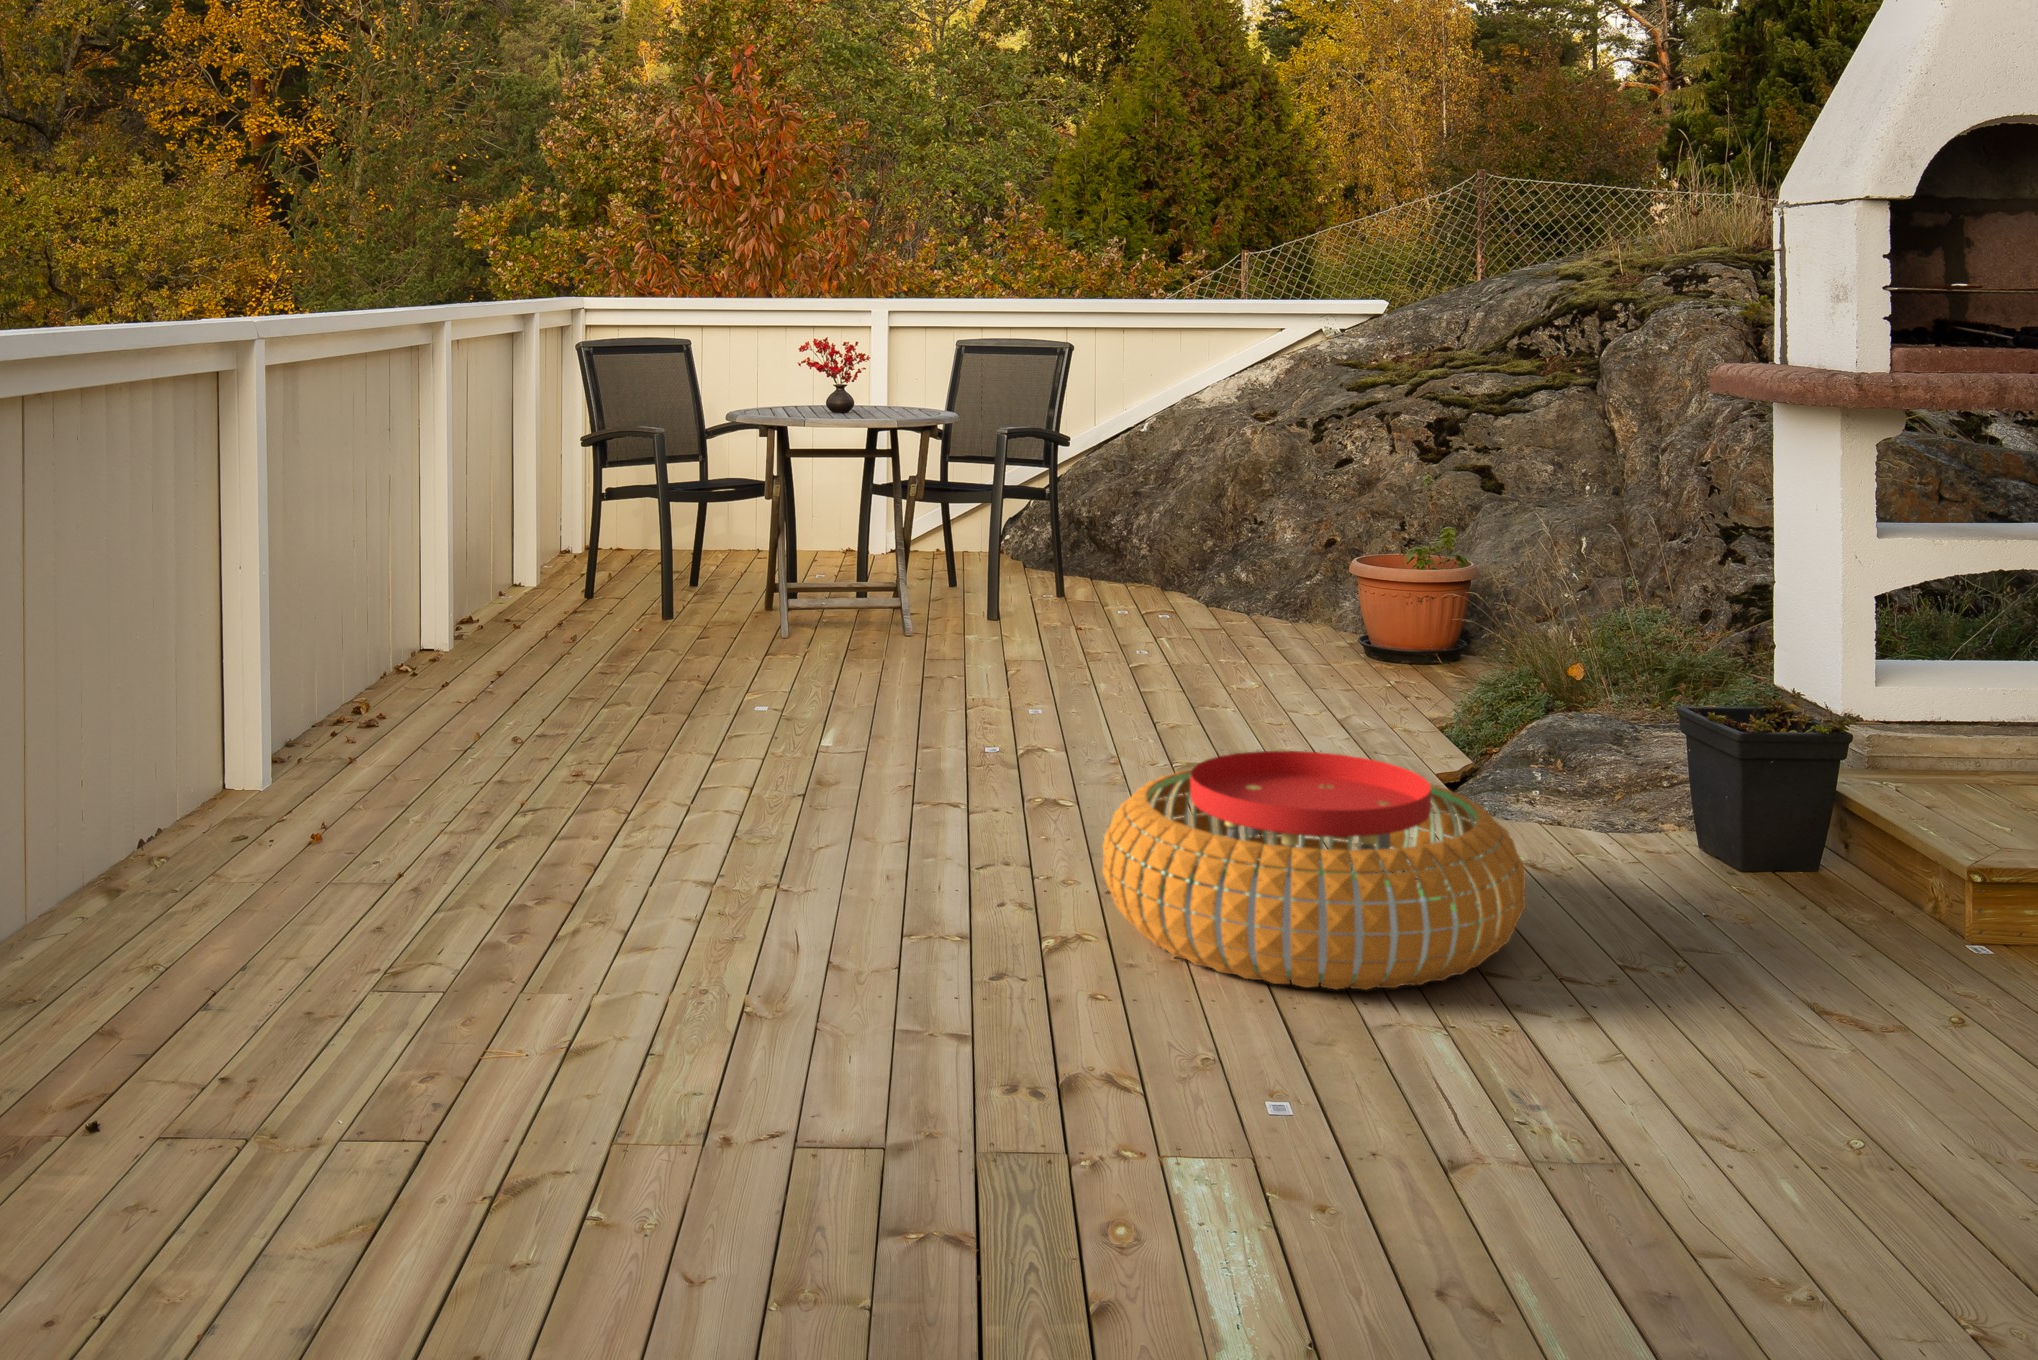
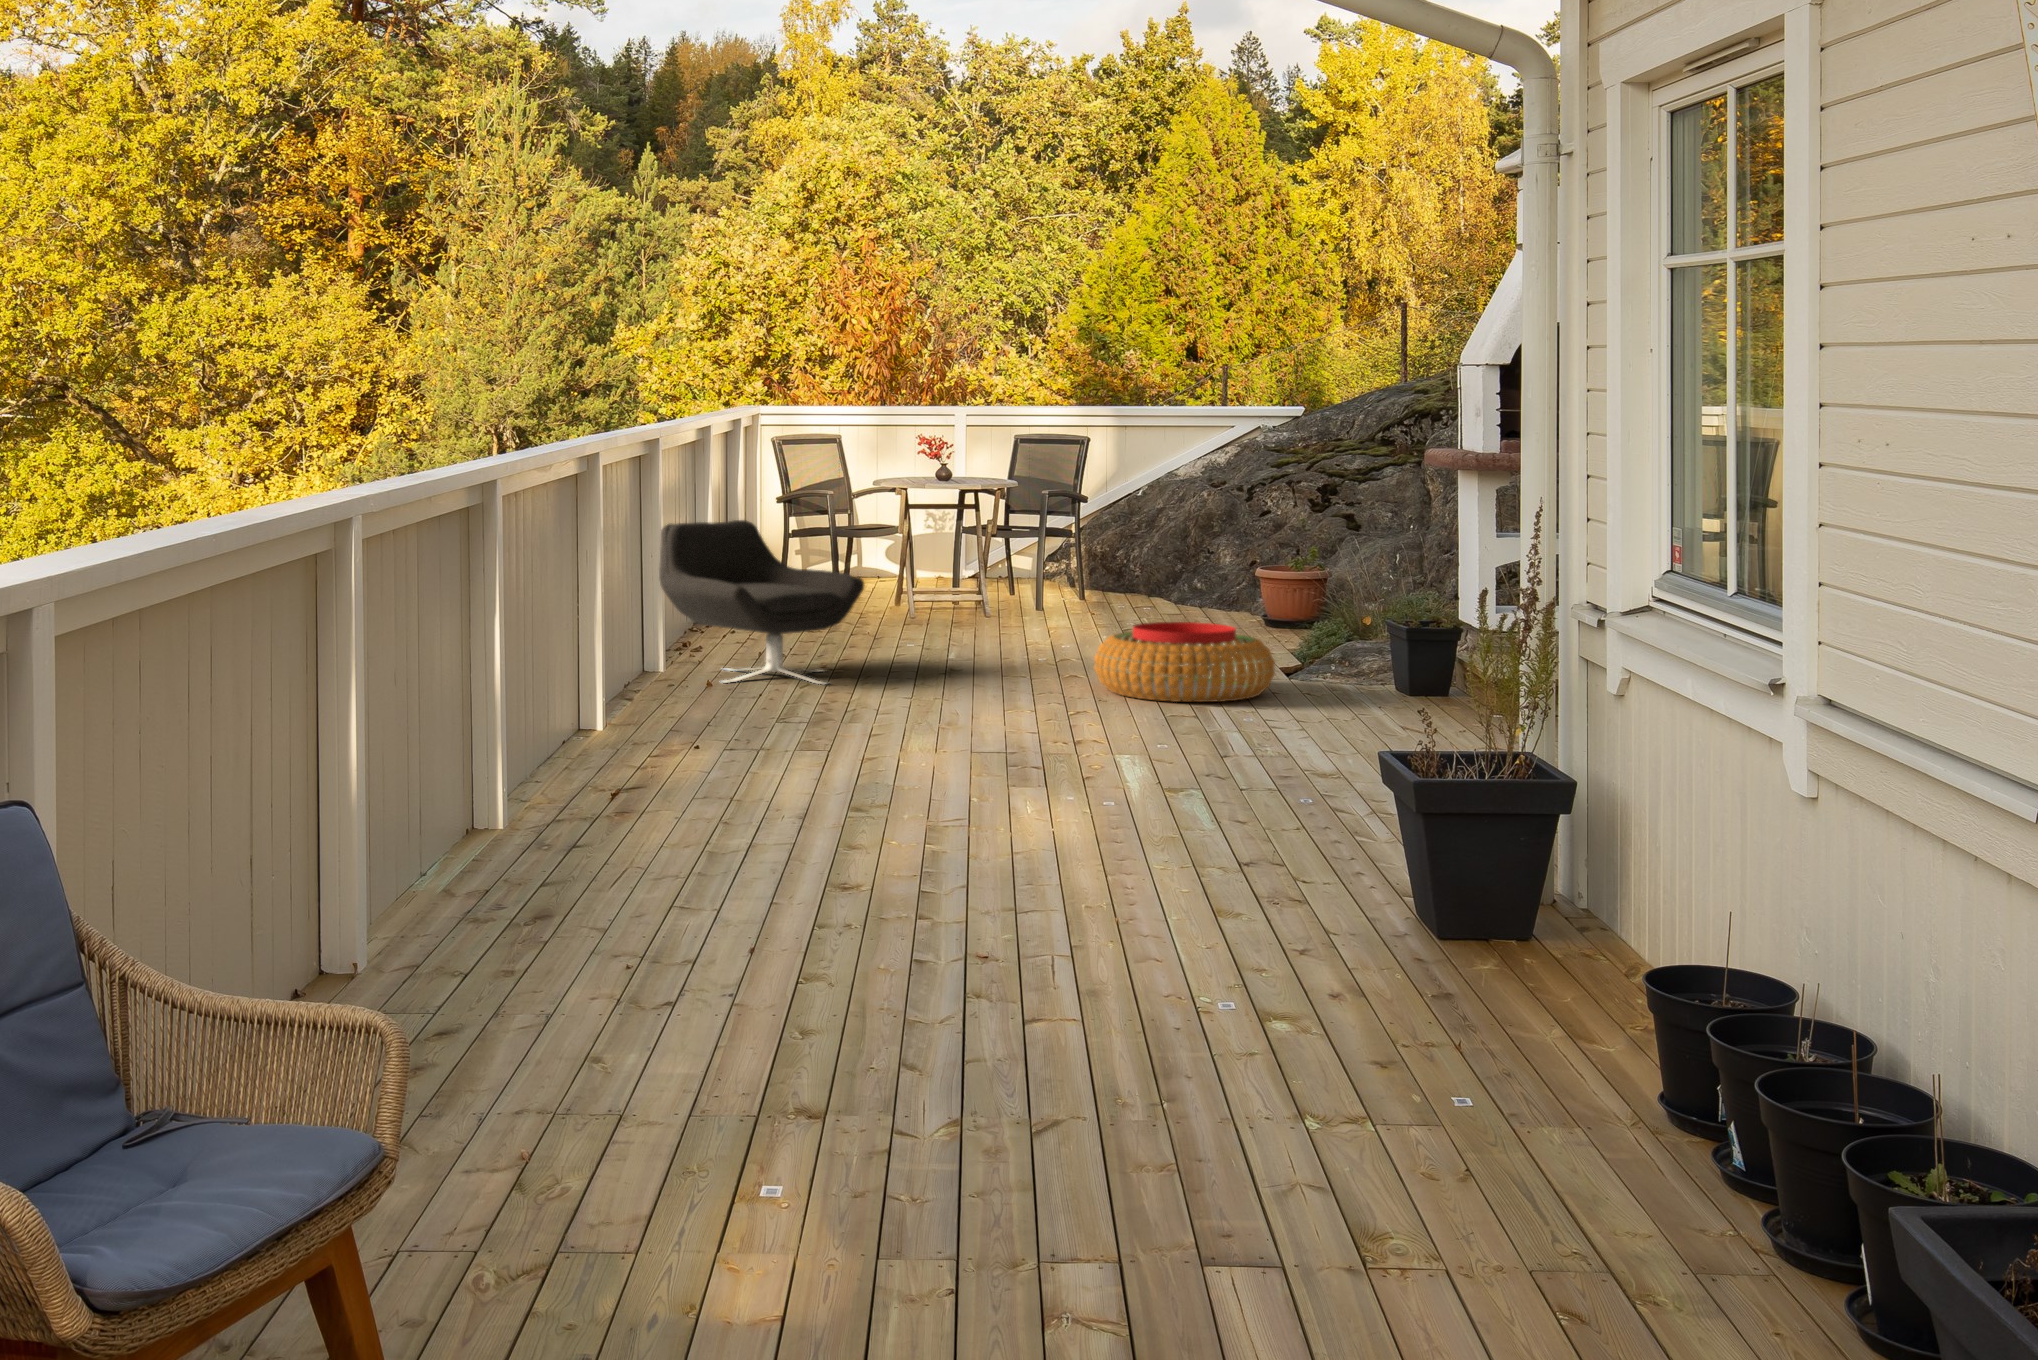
lounge chair: none [154,511,610,905] -> present [659,520,864,684]

